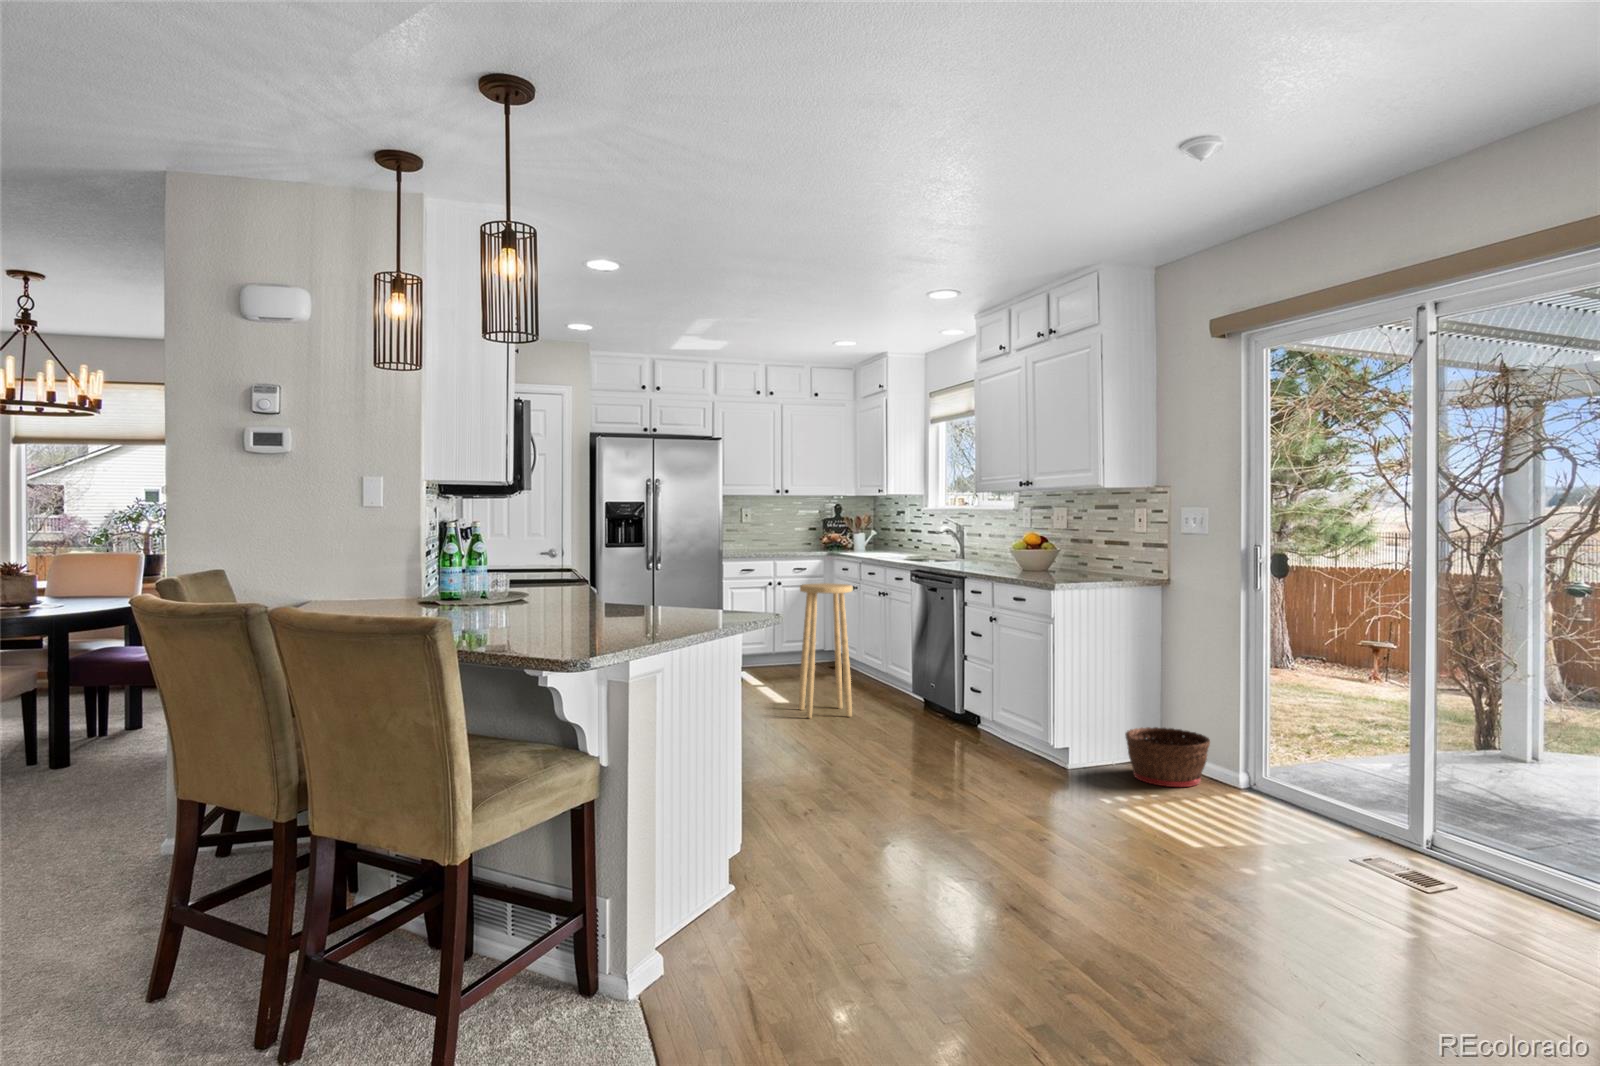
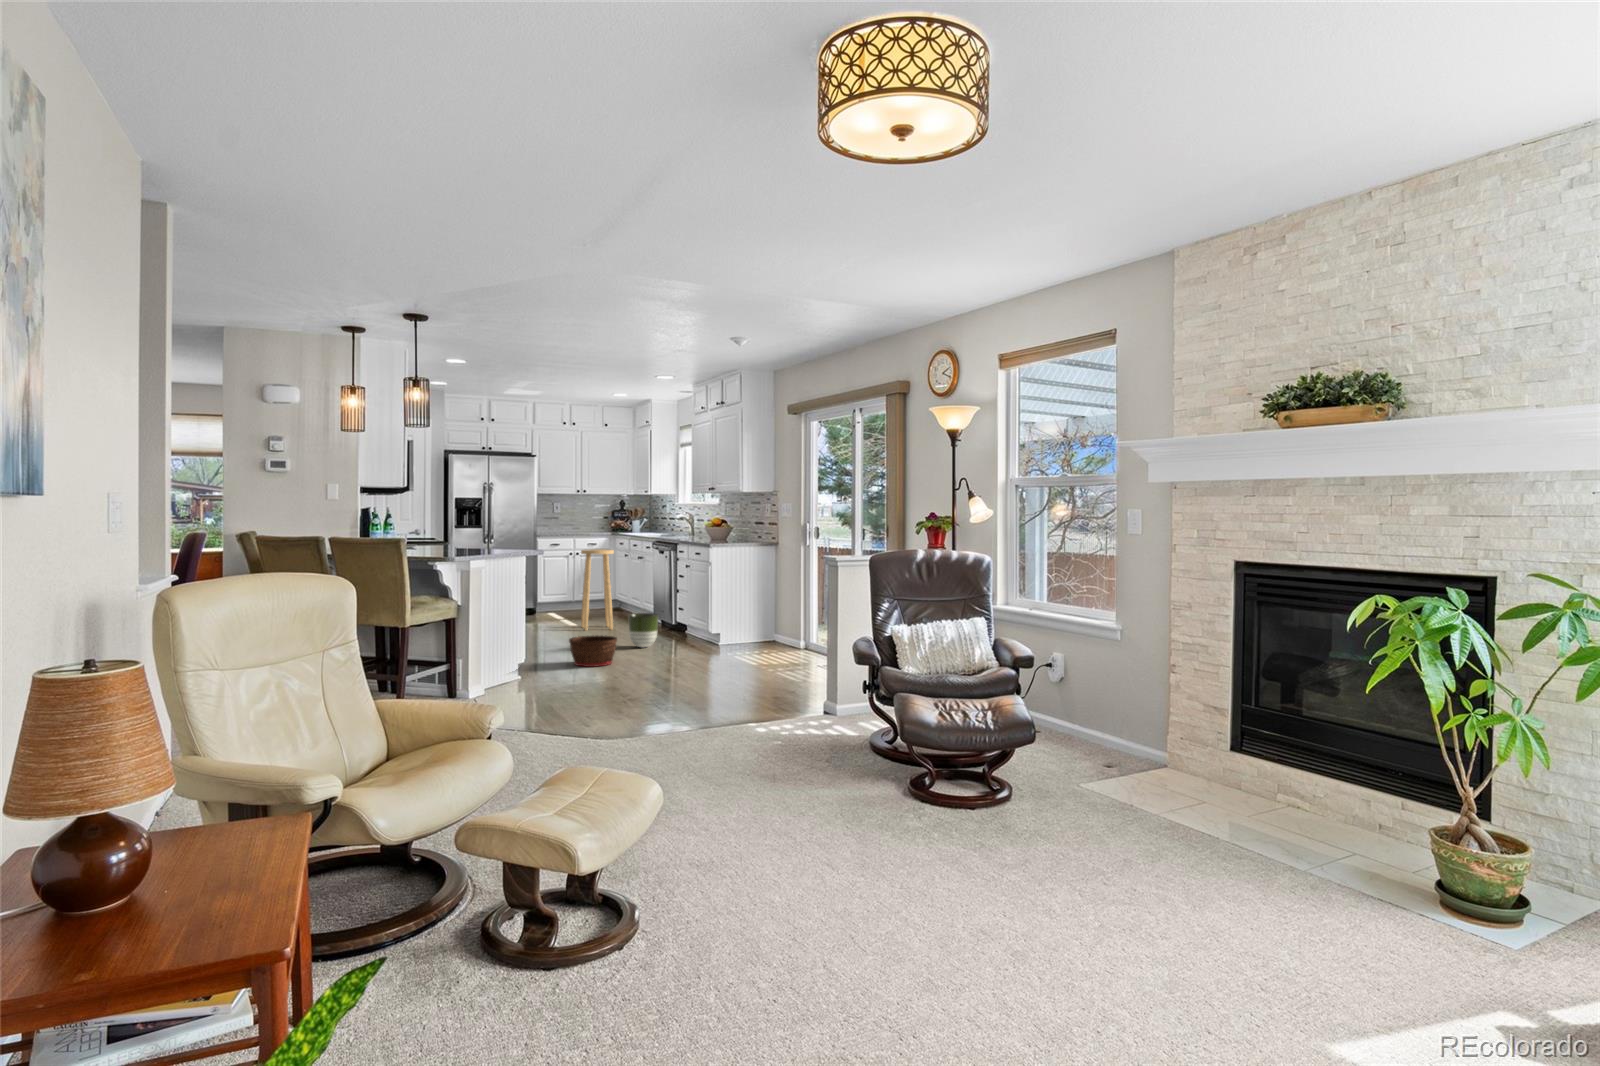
planter: none [906,709,961,776] -> present [628,613,658,648]
basket: present [1125,727,1210,787] -> present [569,636,617,667]

